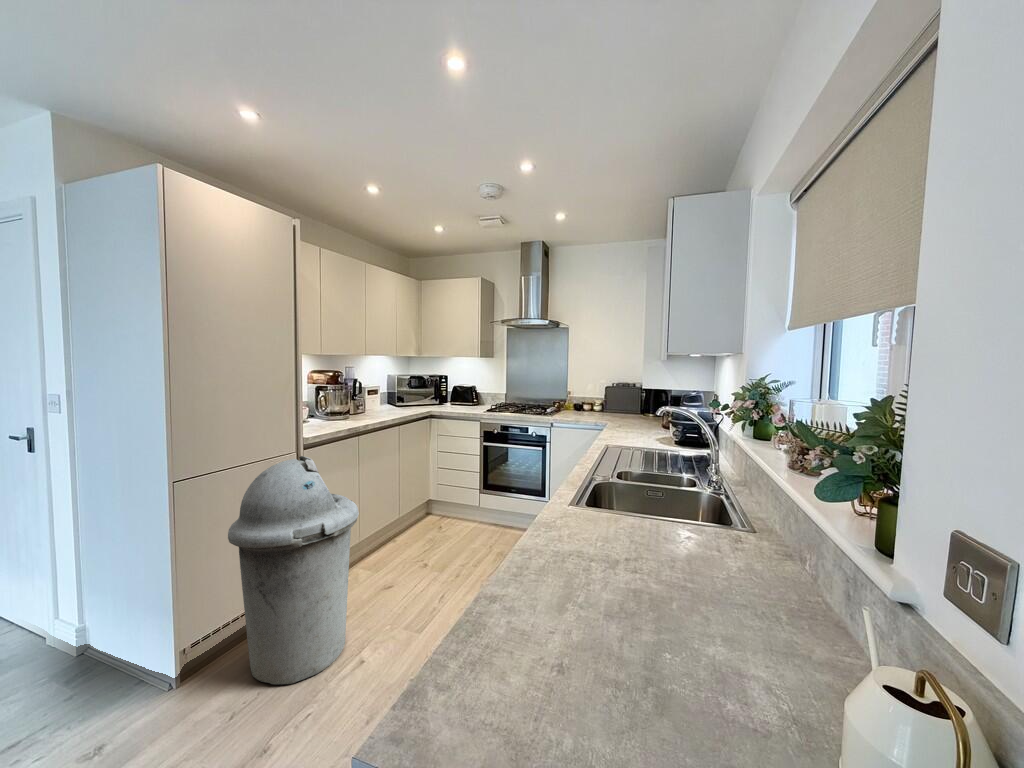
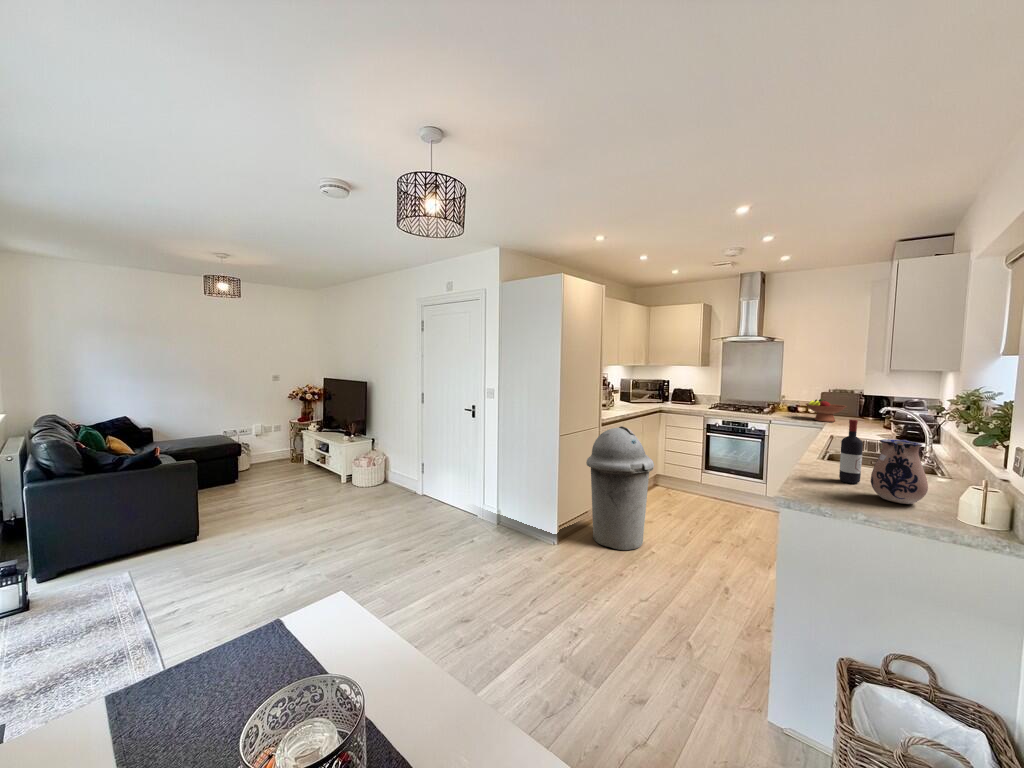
fruit bowl: none [588,394,628,421] -> present [806,399,847,422]
wine bottle: none [588,447,626,587] -> present [839,419,863,484]
ceramic pitcher: none [637,500,756,686] -> present [871,439,928,504]

